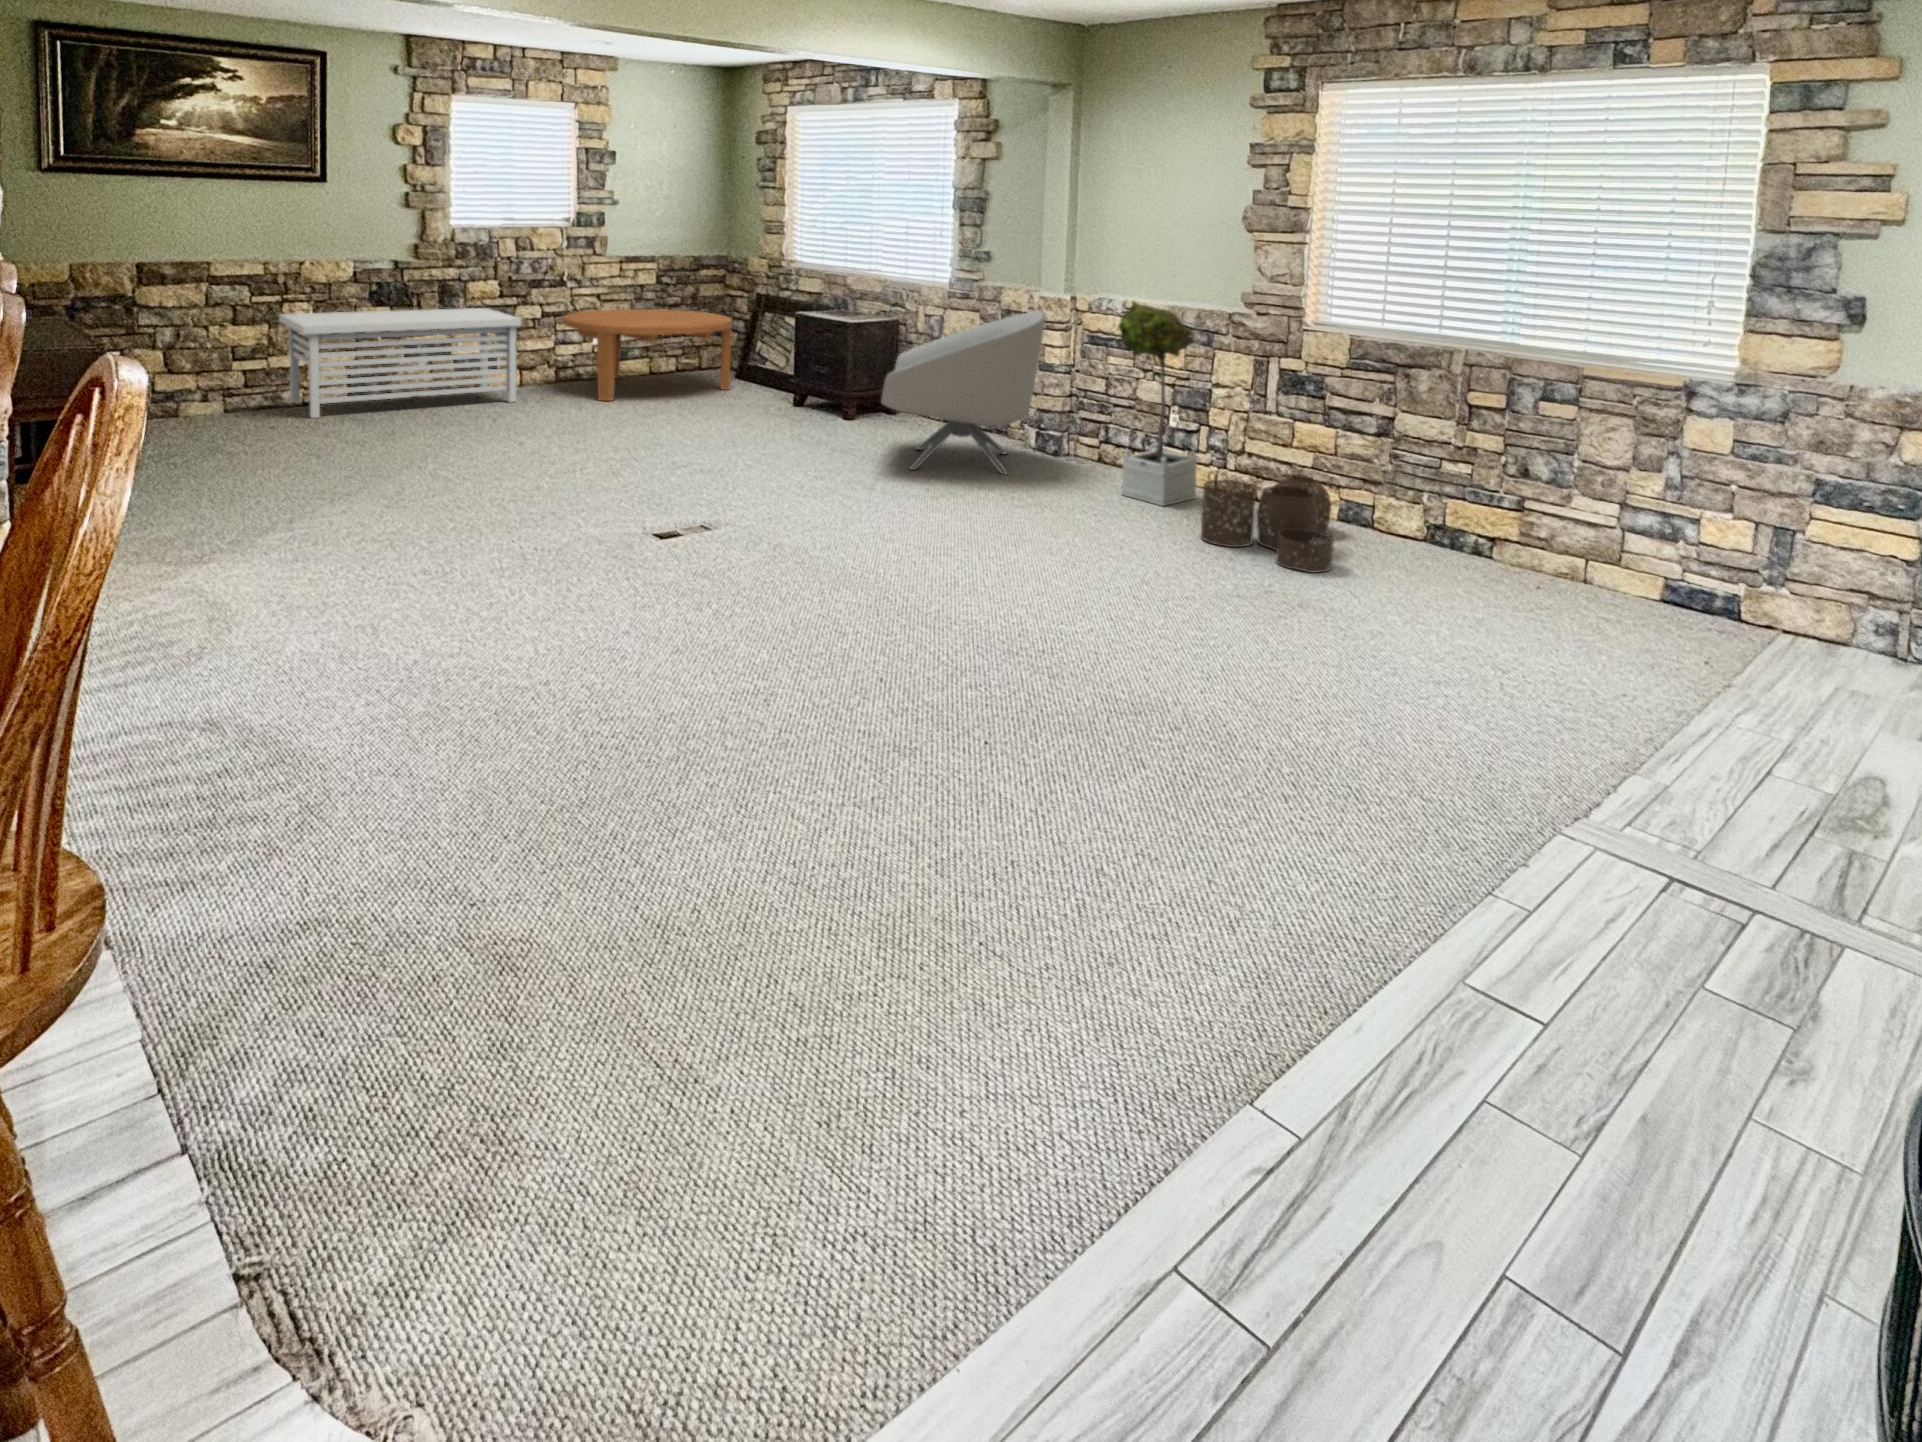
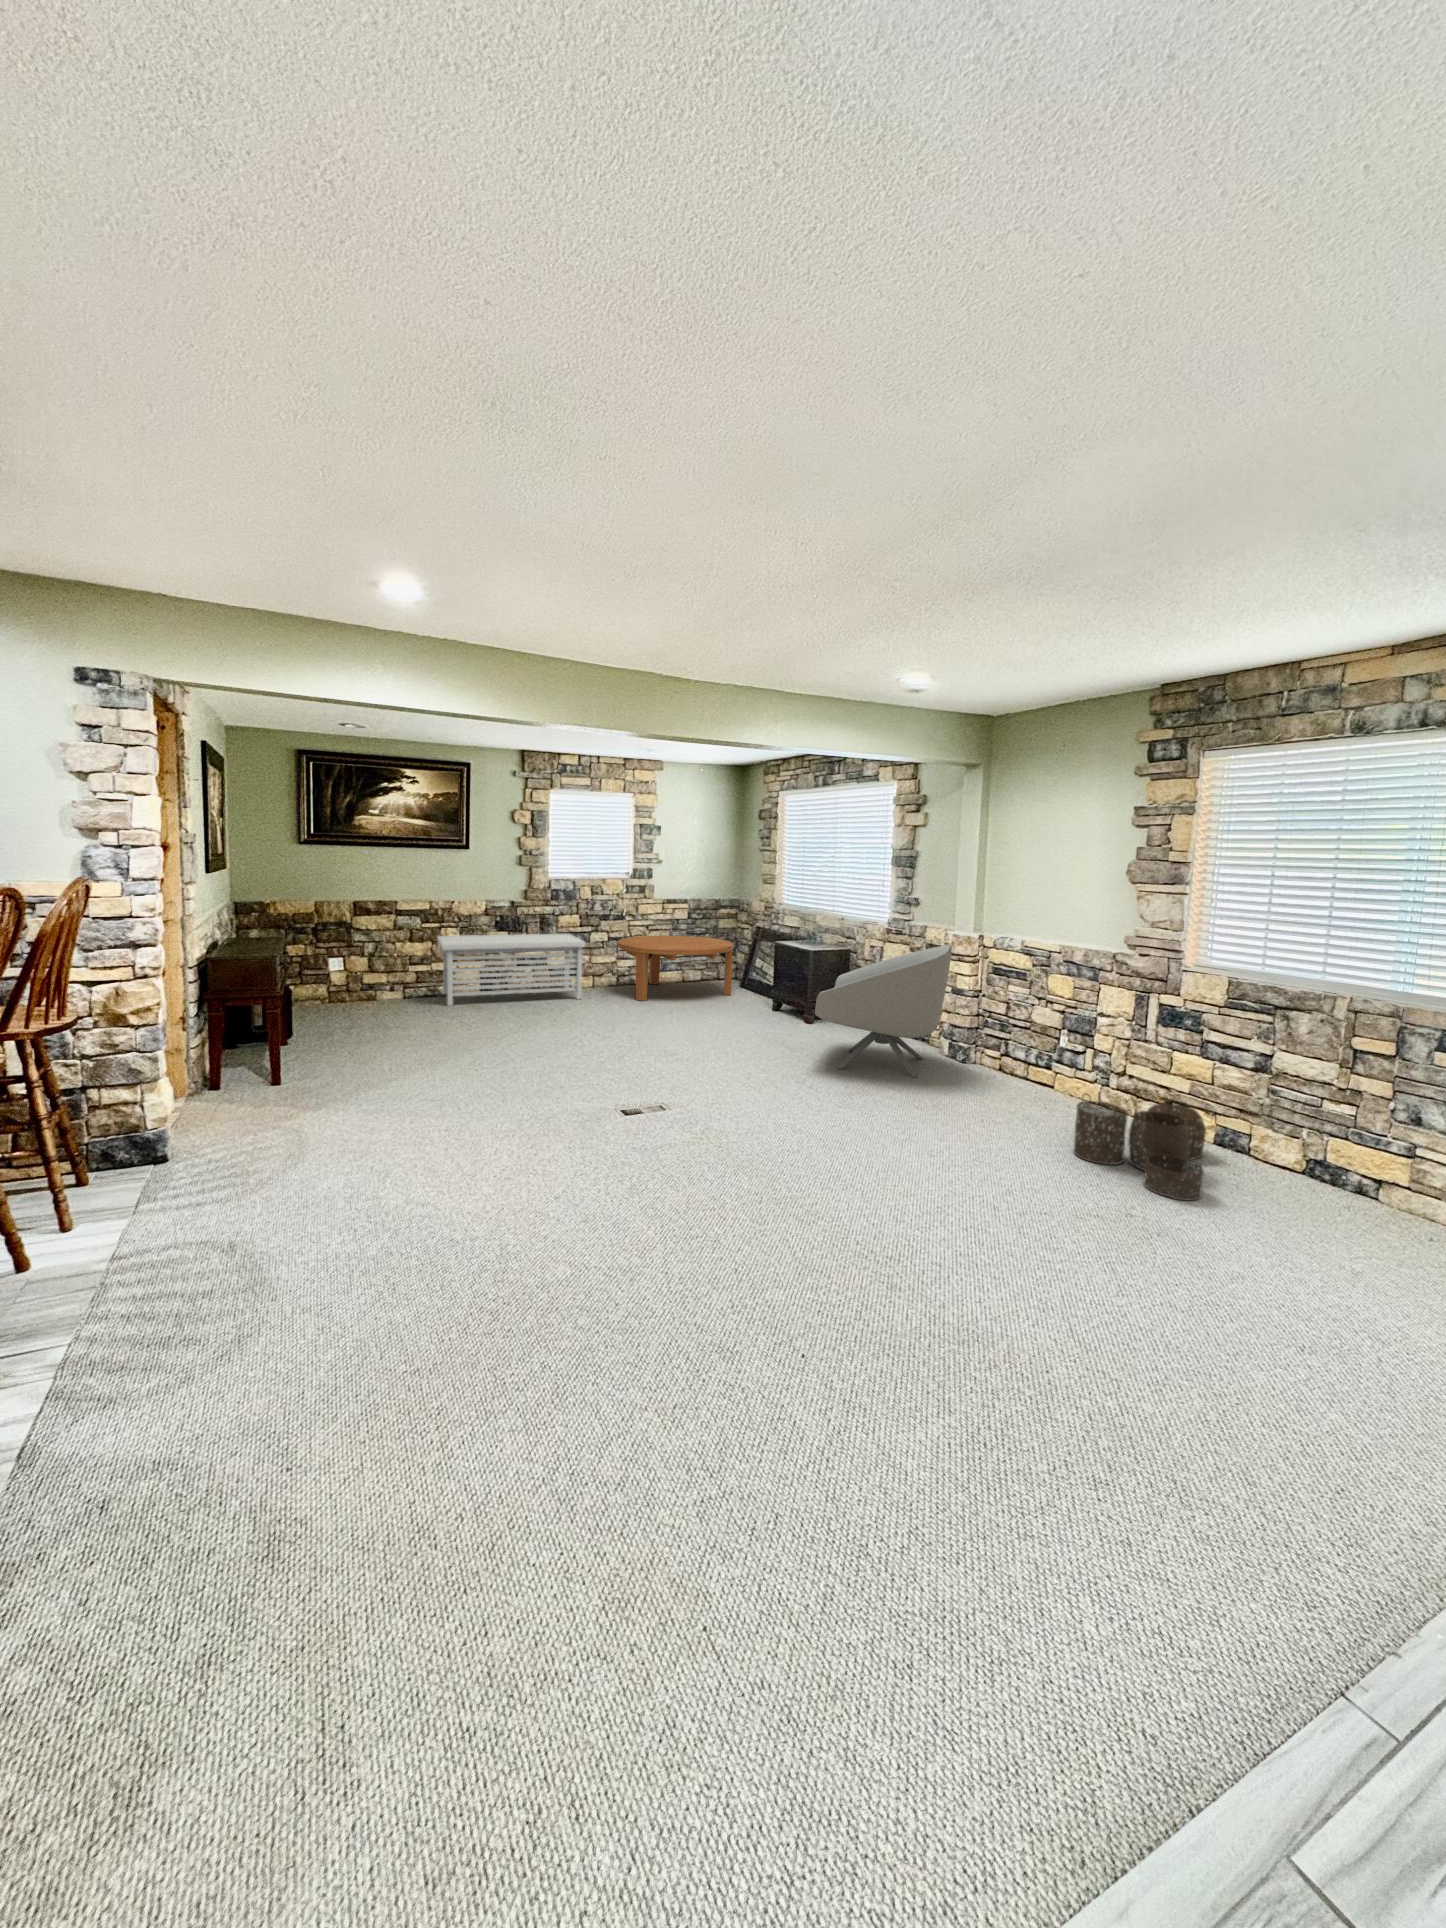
potted tree: present [1119,302,1197,506] -> none [1009,940,1078,1117]

